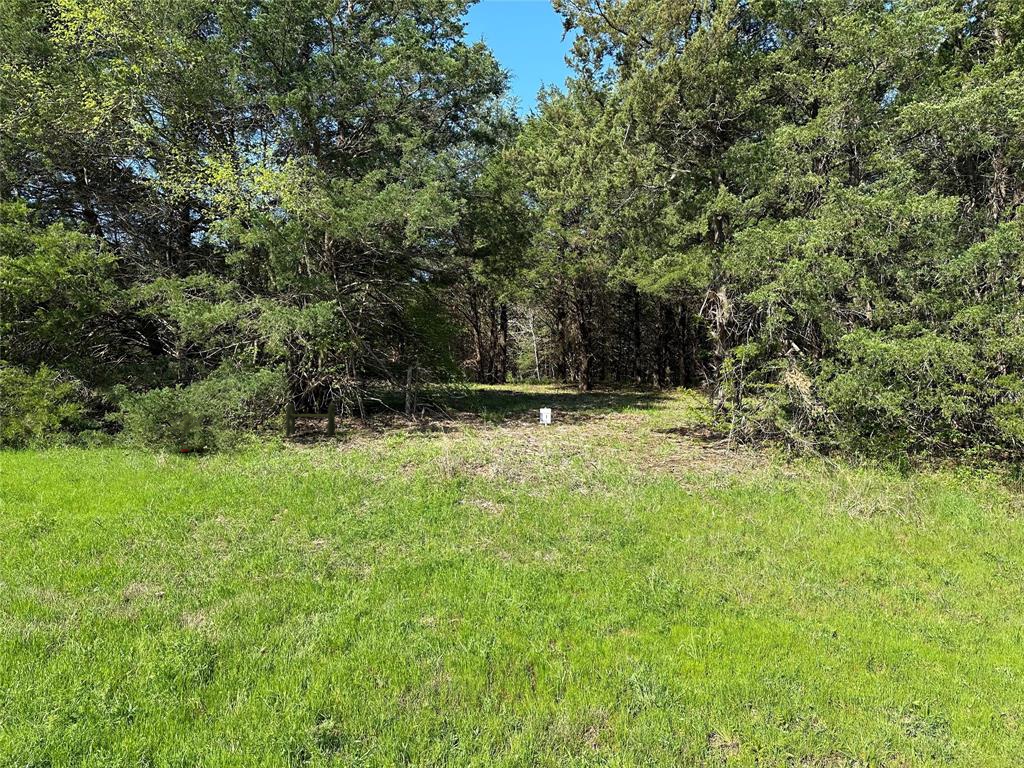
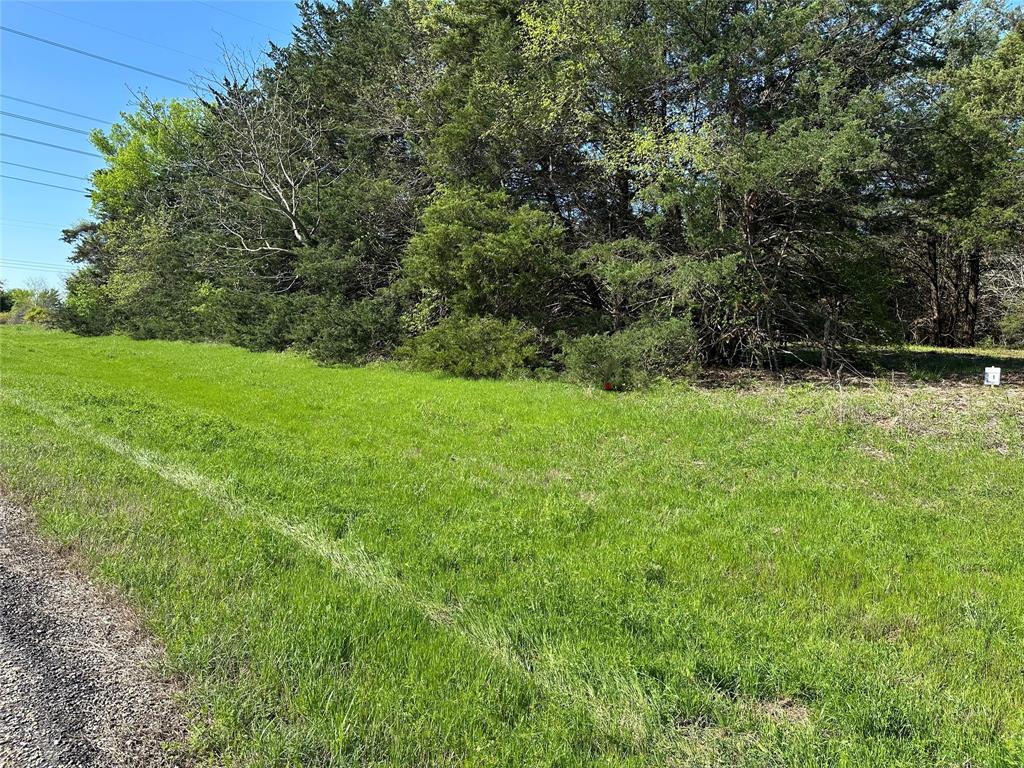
bench: present [286,404,335,437] -> none [695,351,743,385]

